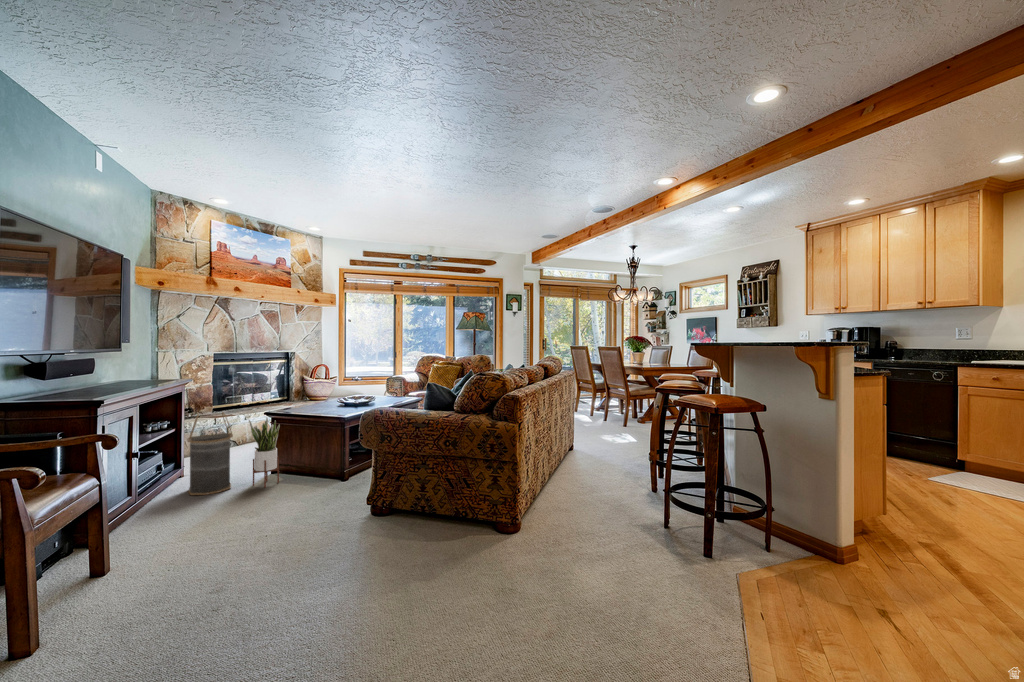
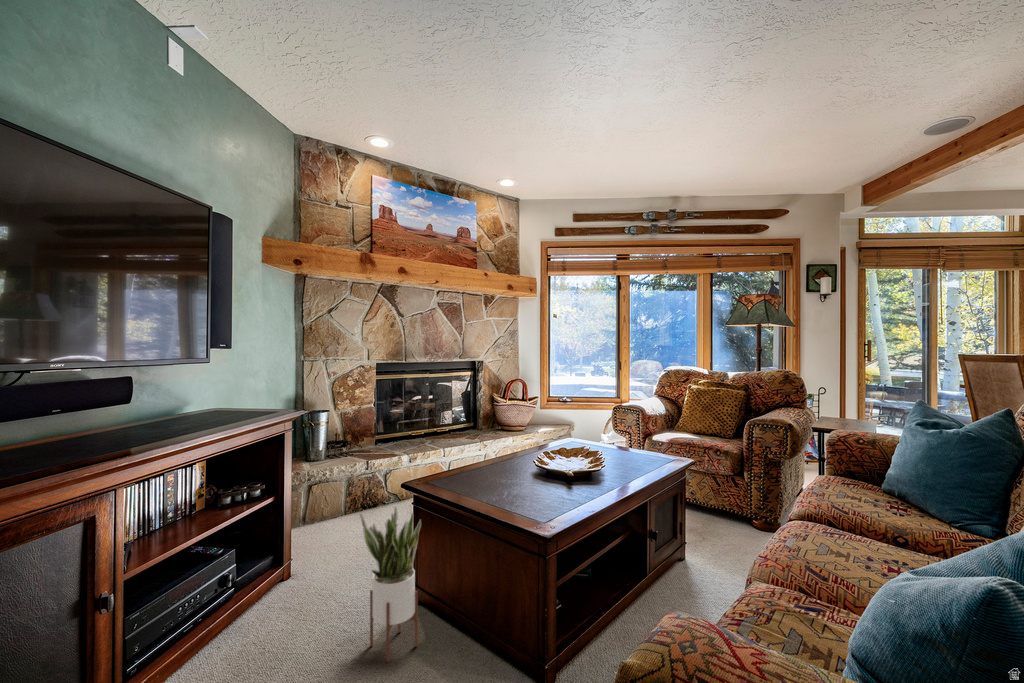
basket: present [188,412,233,495] -> none [259,487,341,661]

